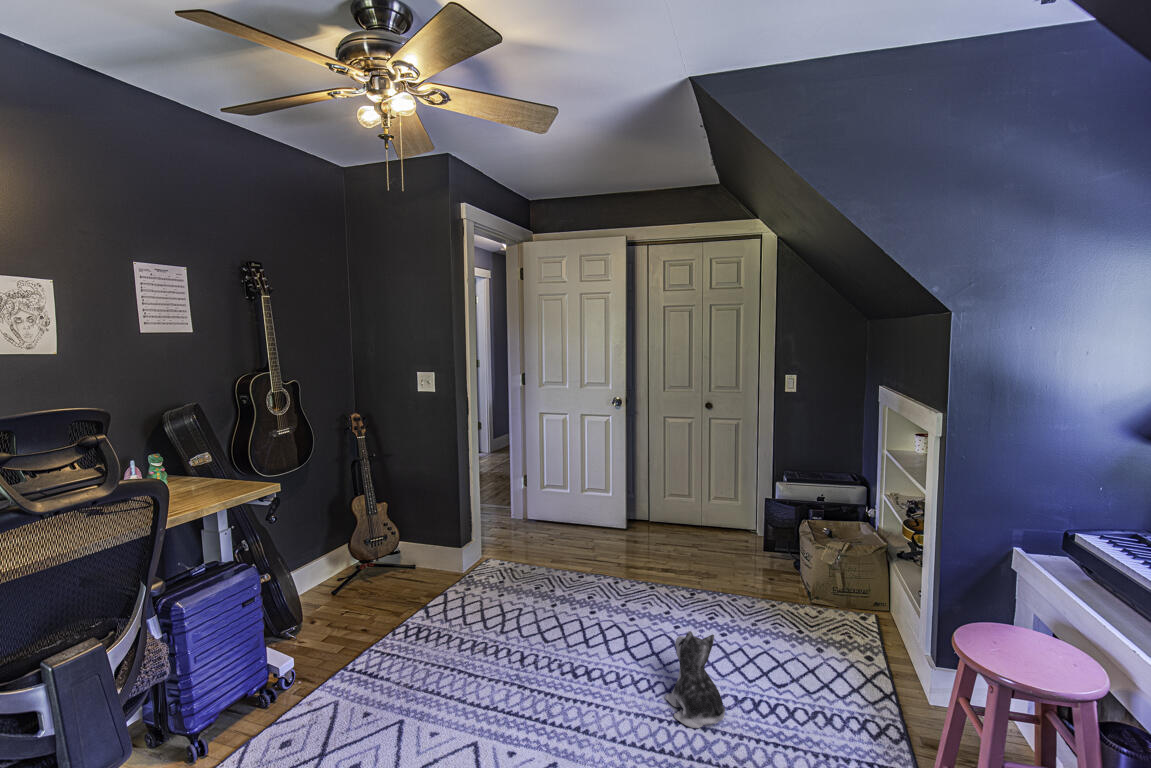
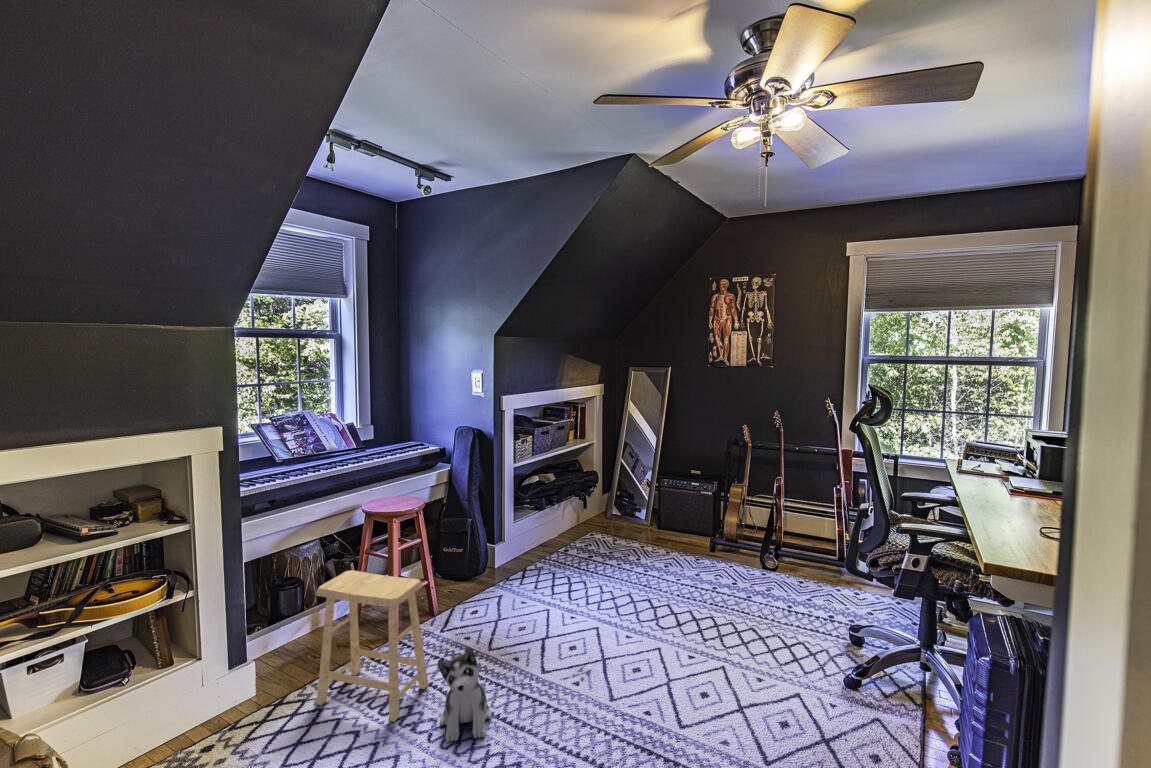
footstool: none [759,587,891,749] -> present [316,570,428,722]

